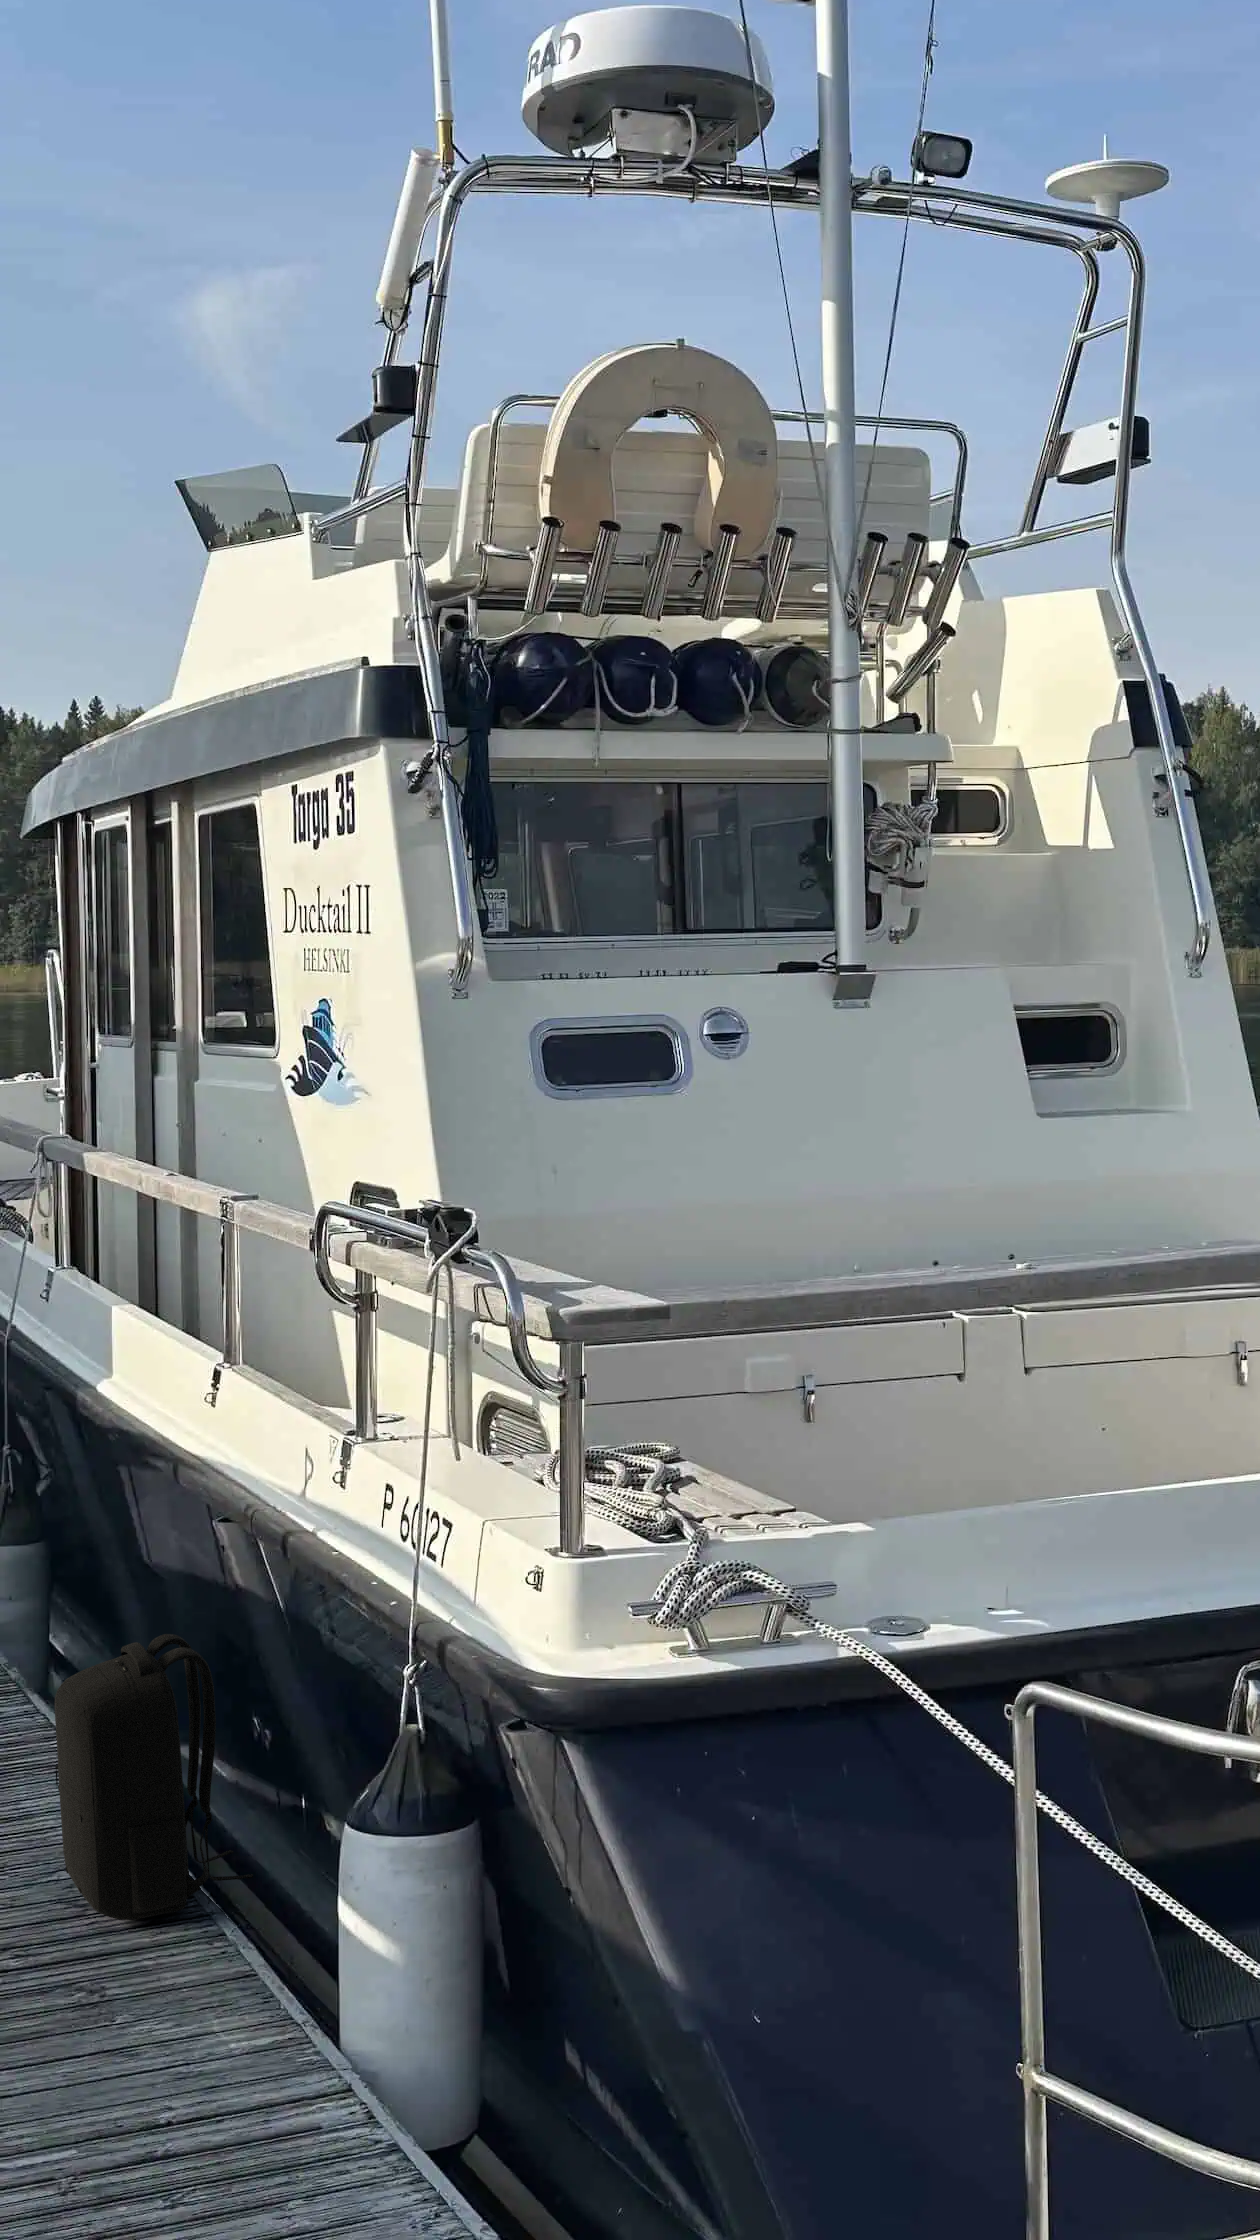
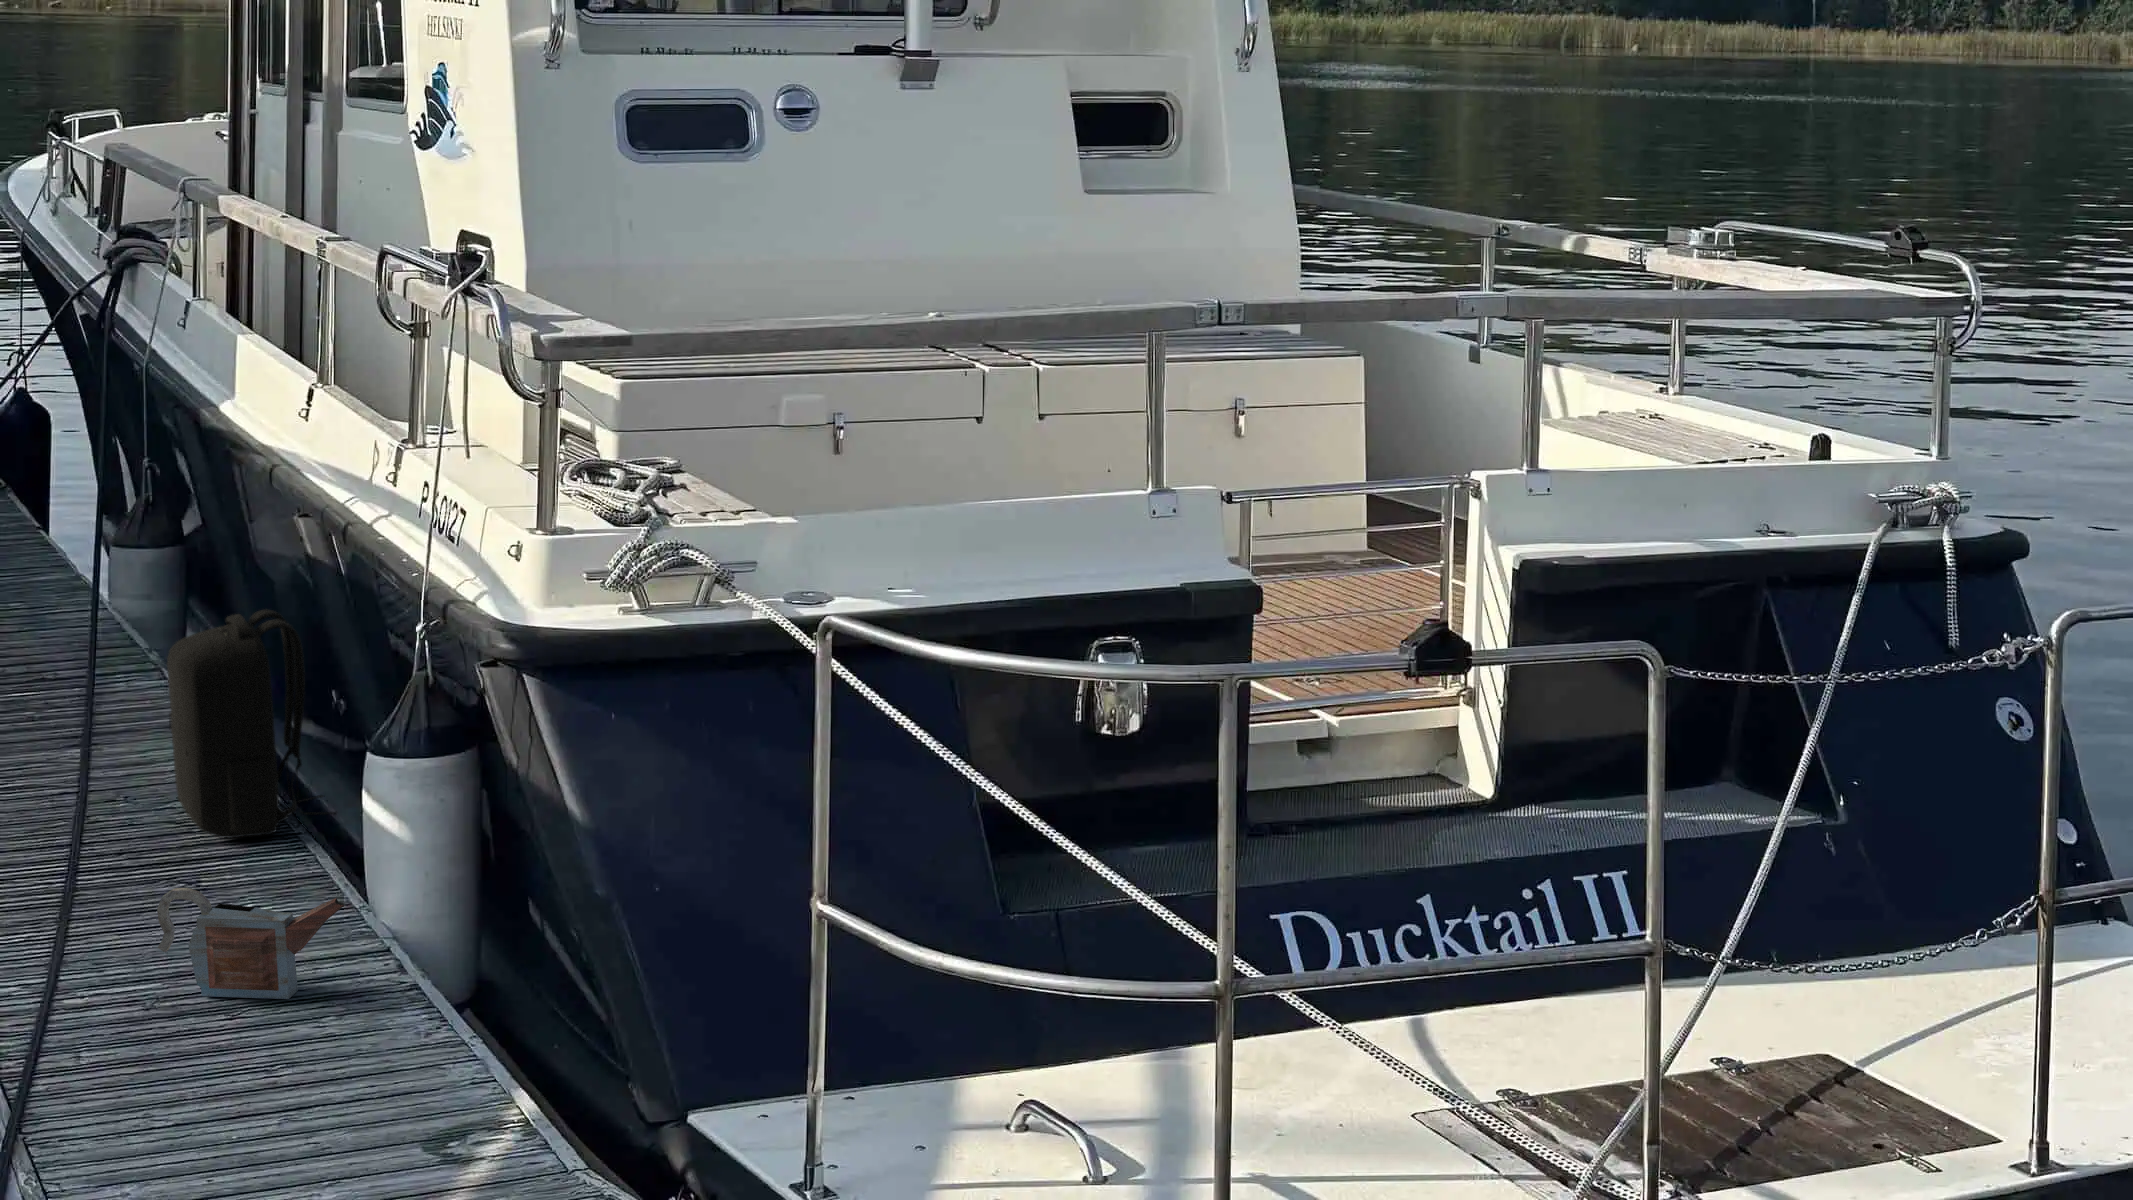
watering can: none [72,2030,309,2172] -> present [157,888,344,999]

